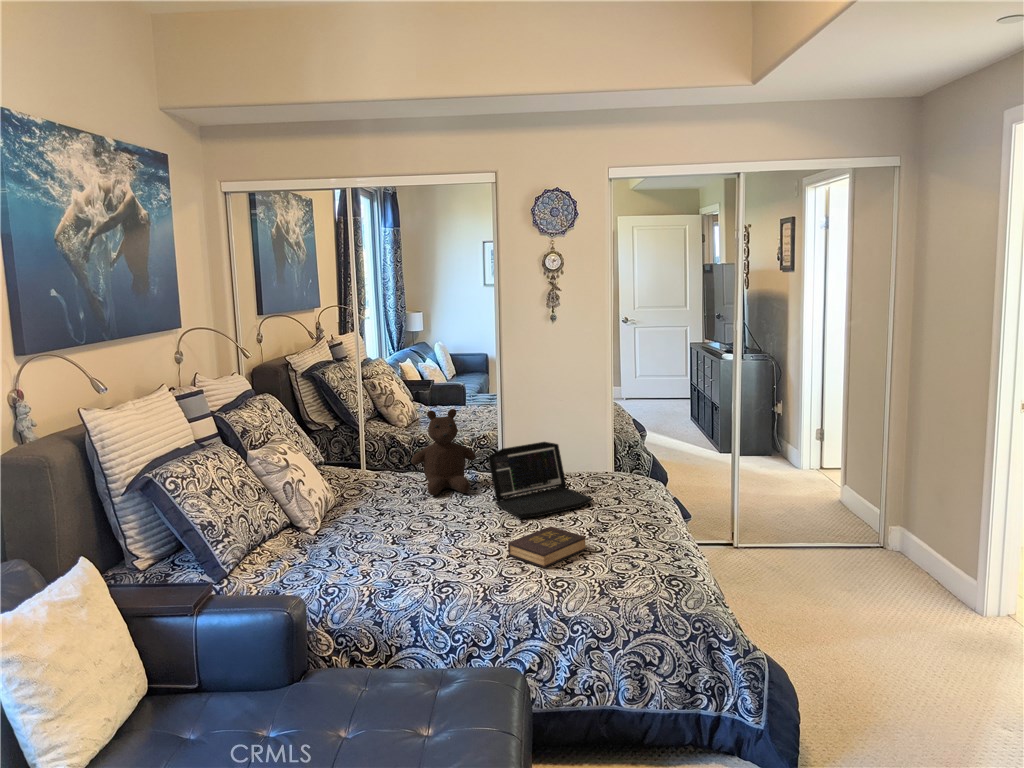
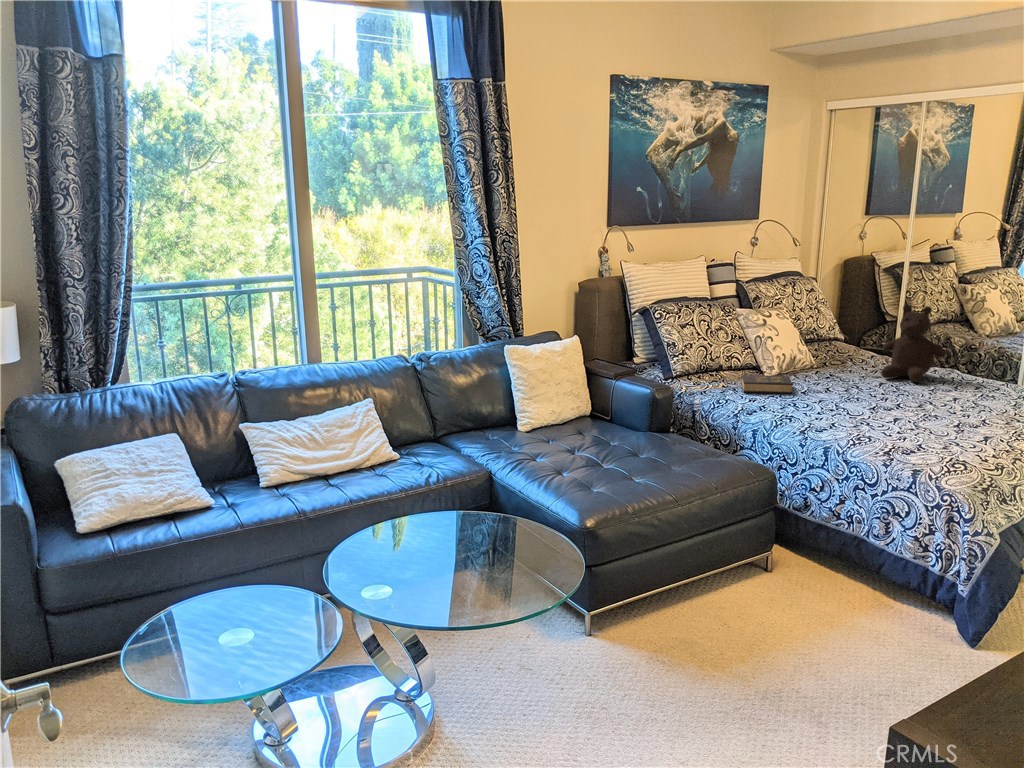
laptop: present [488,442,592,518] -> none [921,345,1016,412]
hardback book: present [508,526,586,568] -> present [742,375,793,393]

